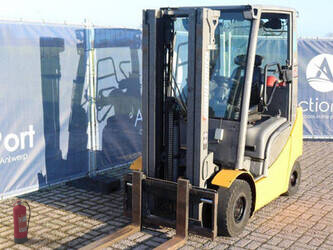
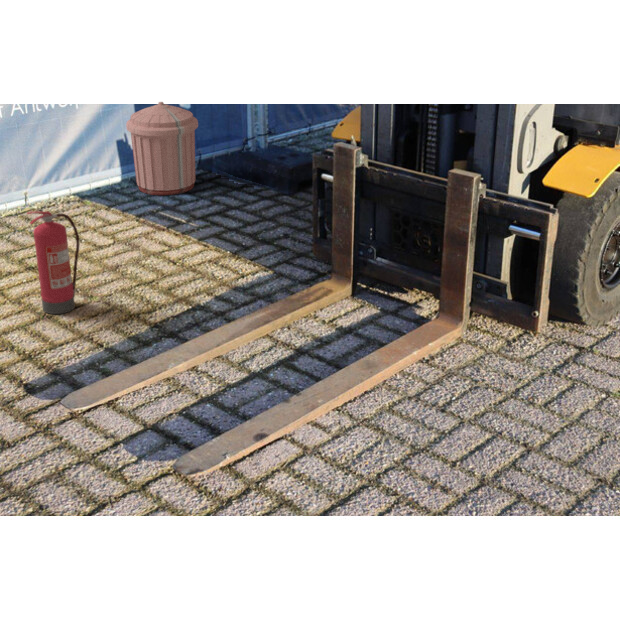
trash can: none [40,157,70,196] -> present [126,102,198,195]

